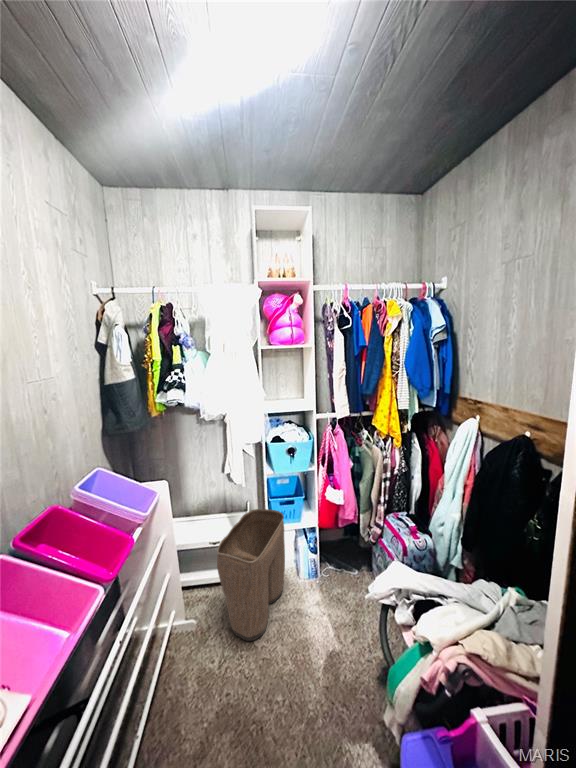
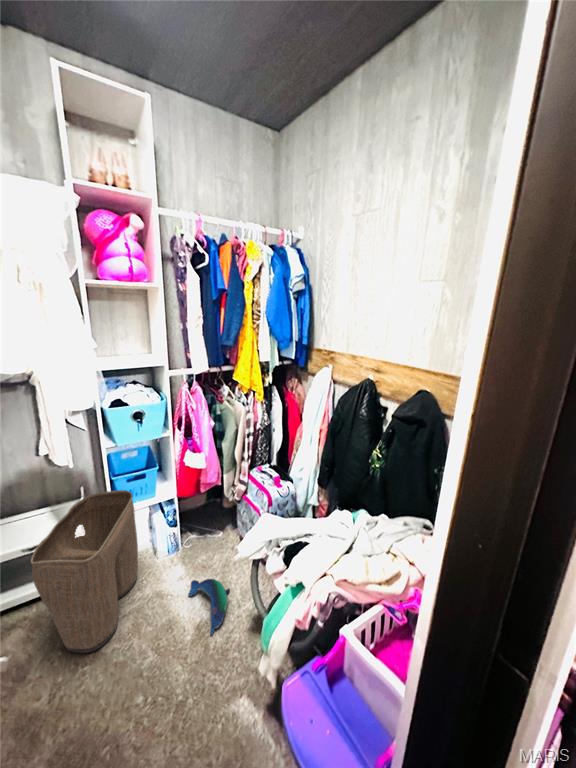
plush toy: none [323,610,362,670] -> present [188,579,230,635]

